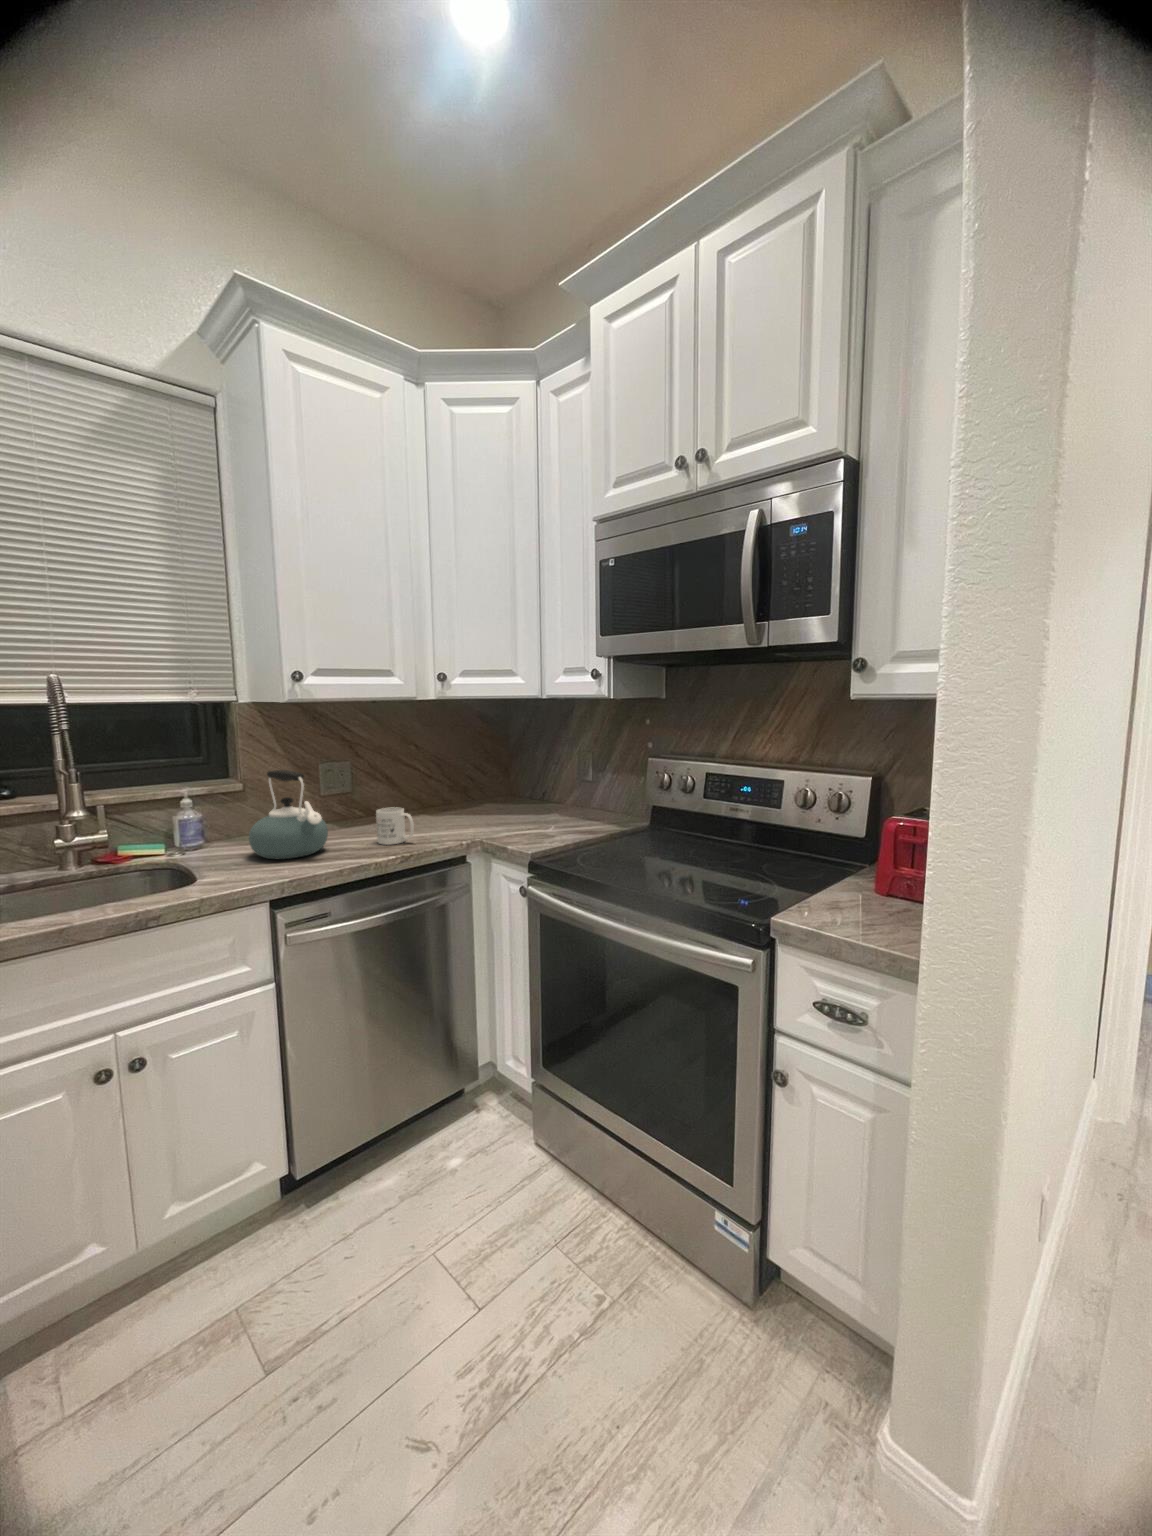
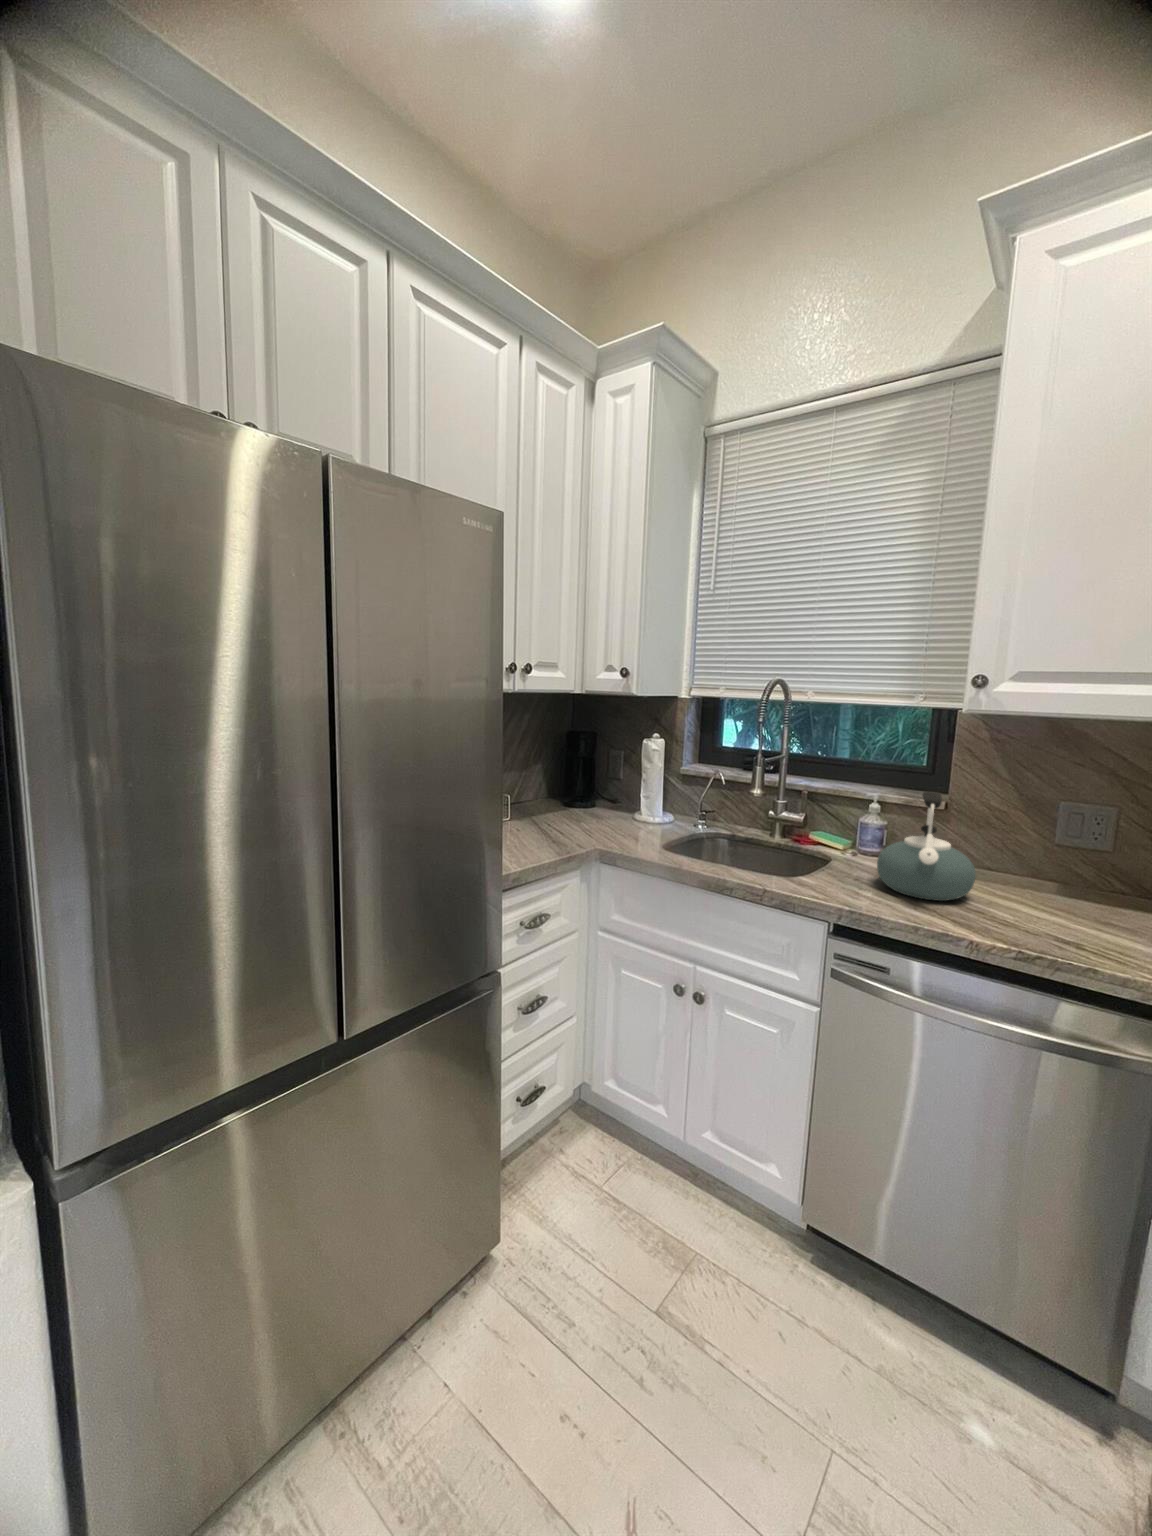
mug: present [376,807,414,845] -> none [1039,879,1098,941]

